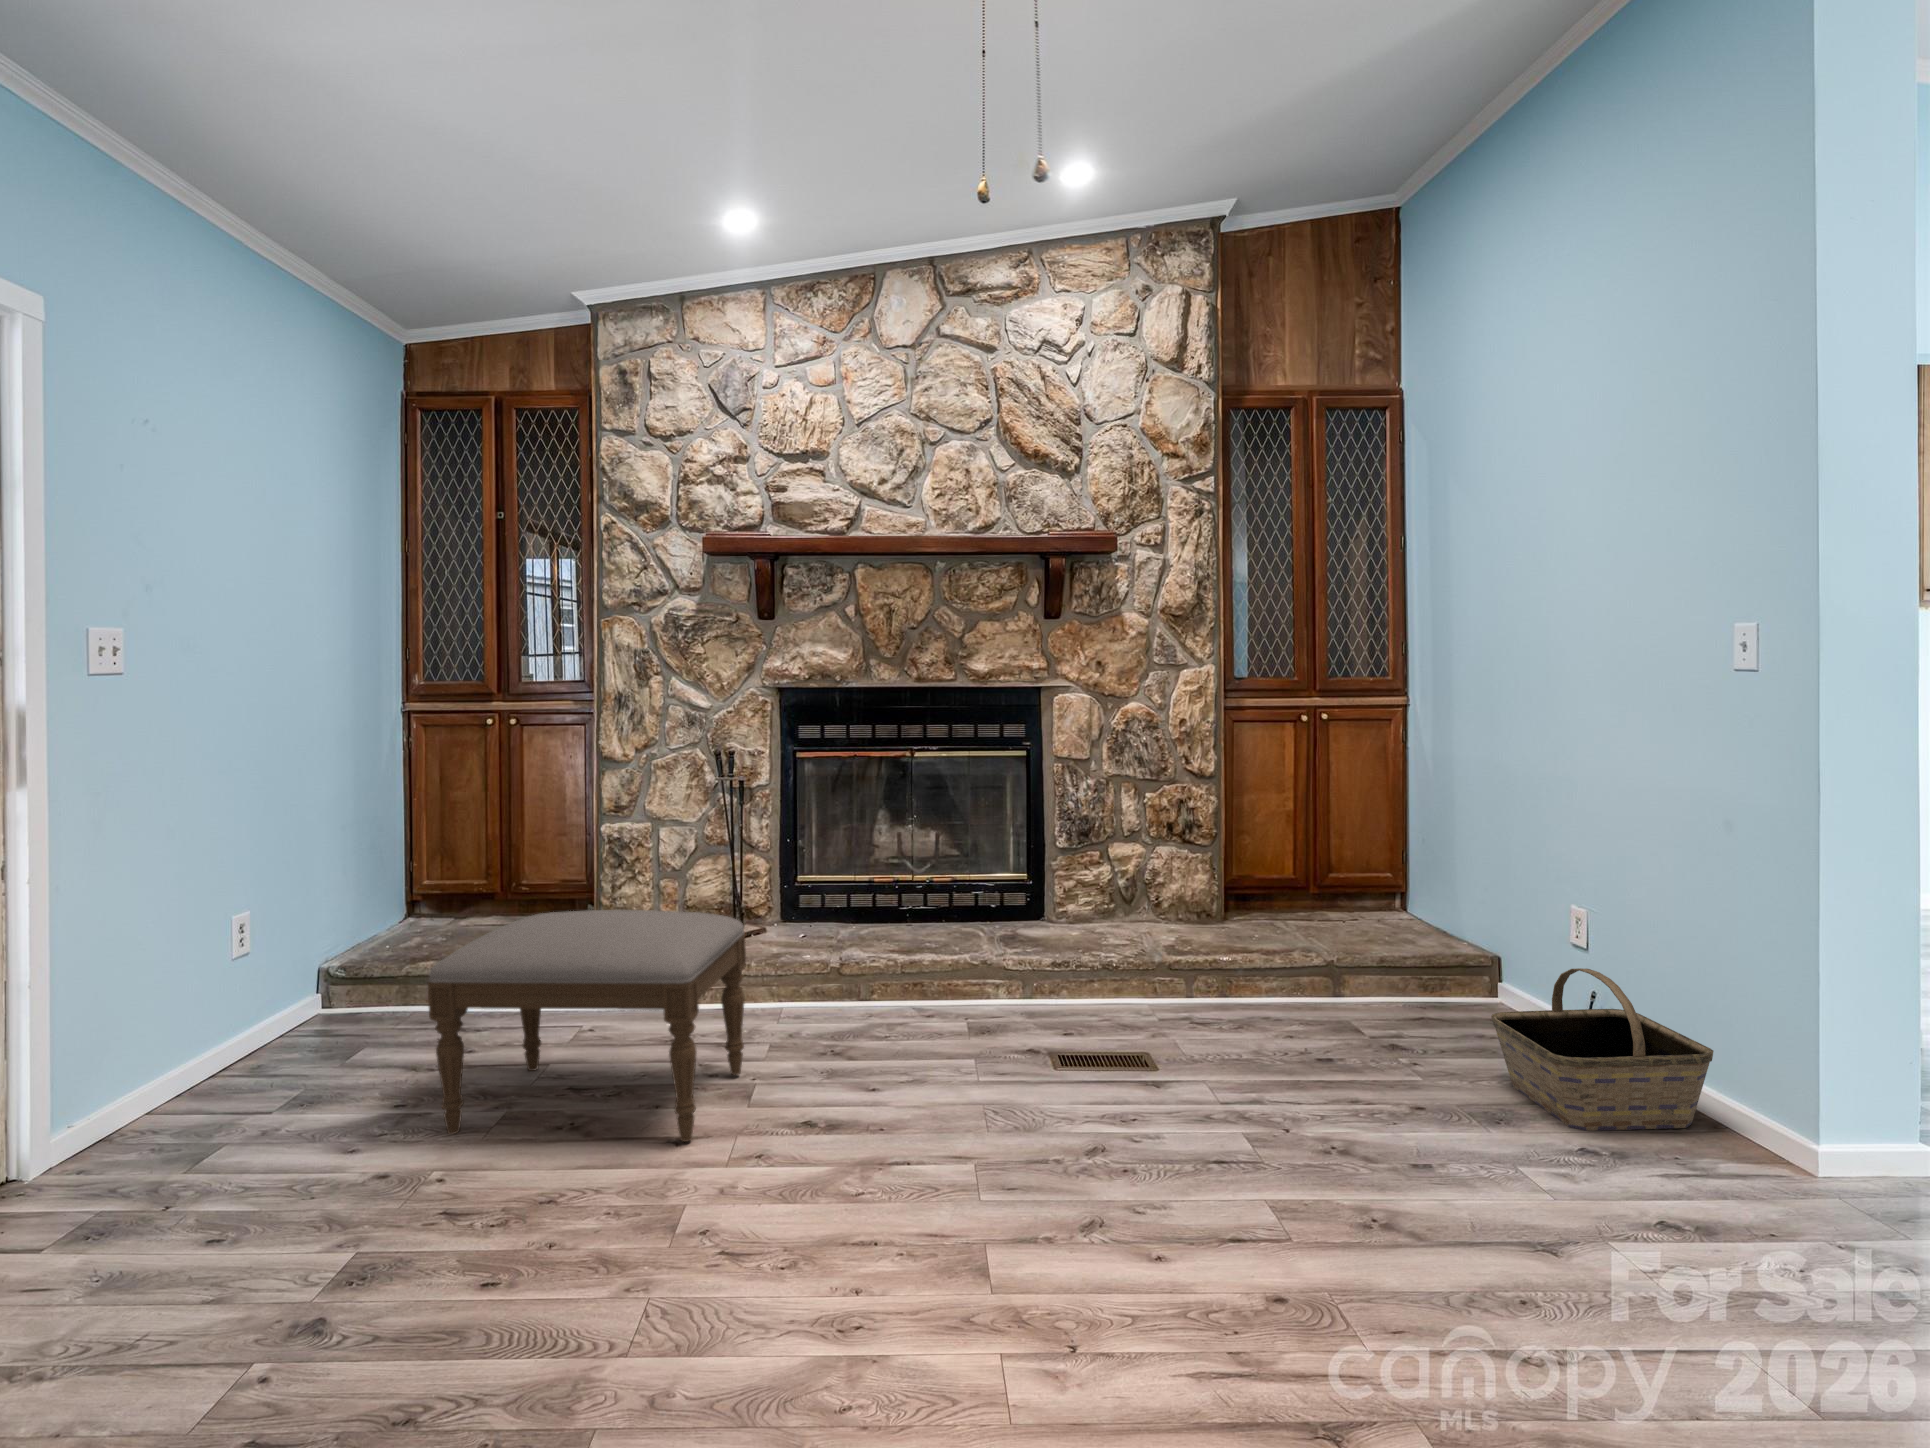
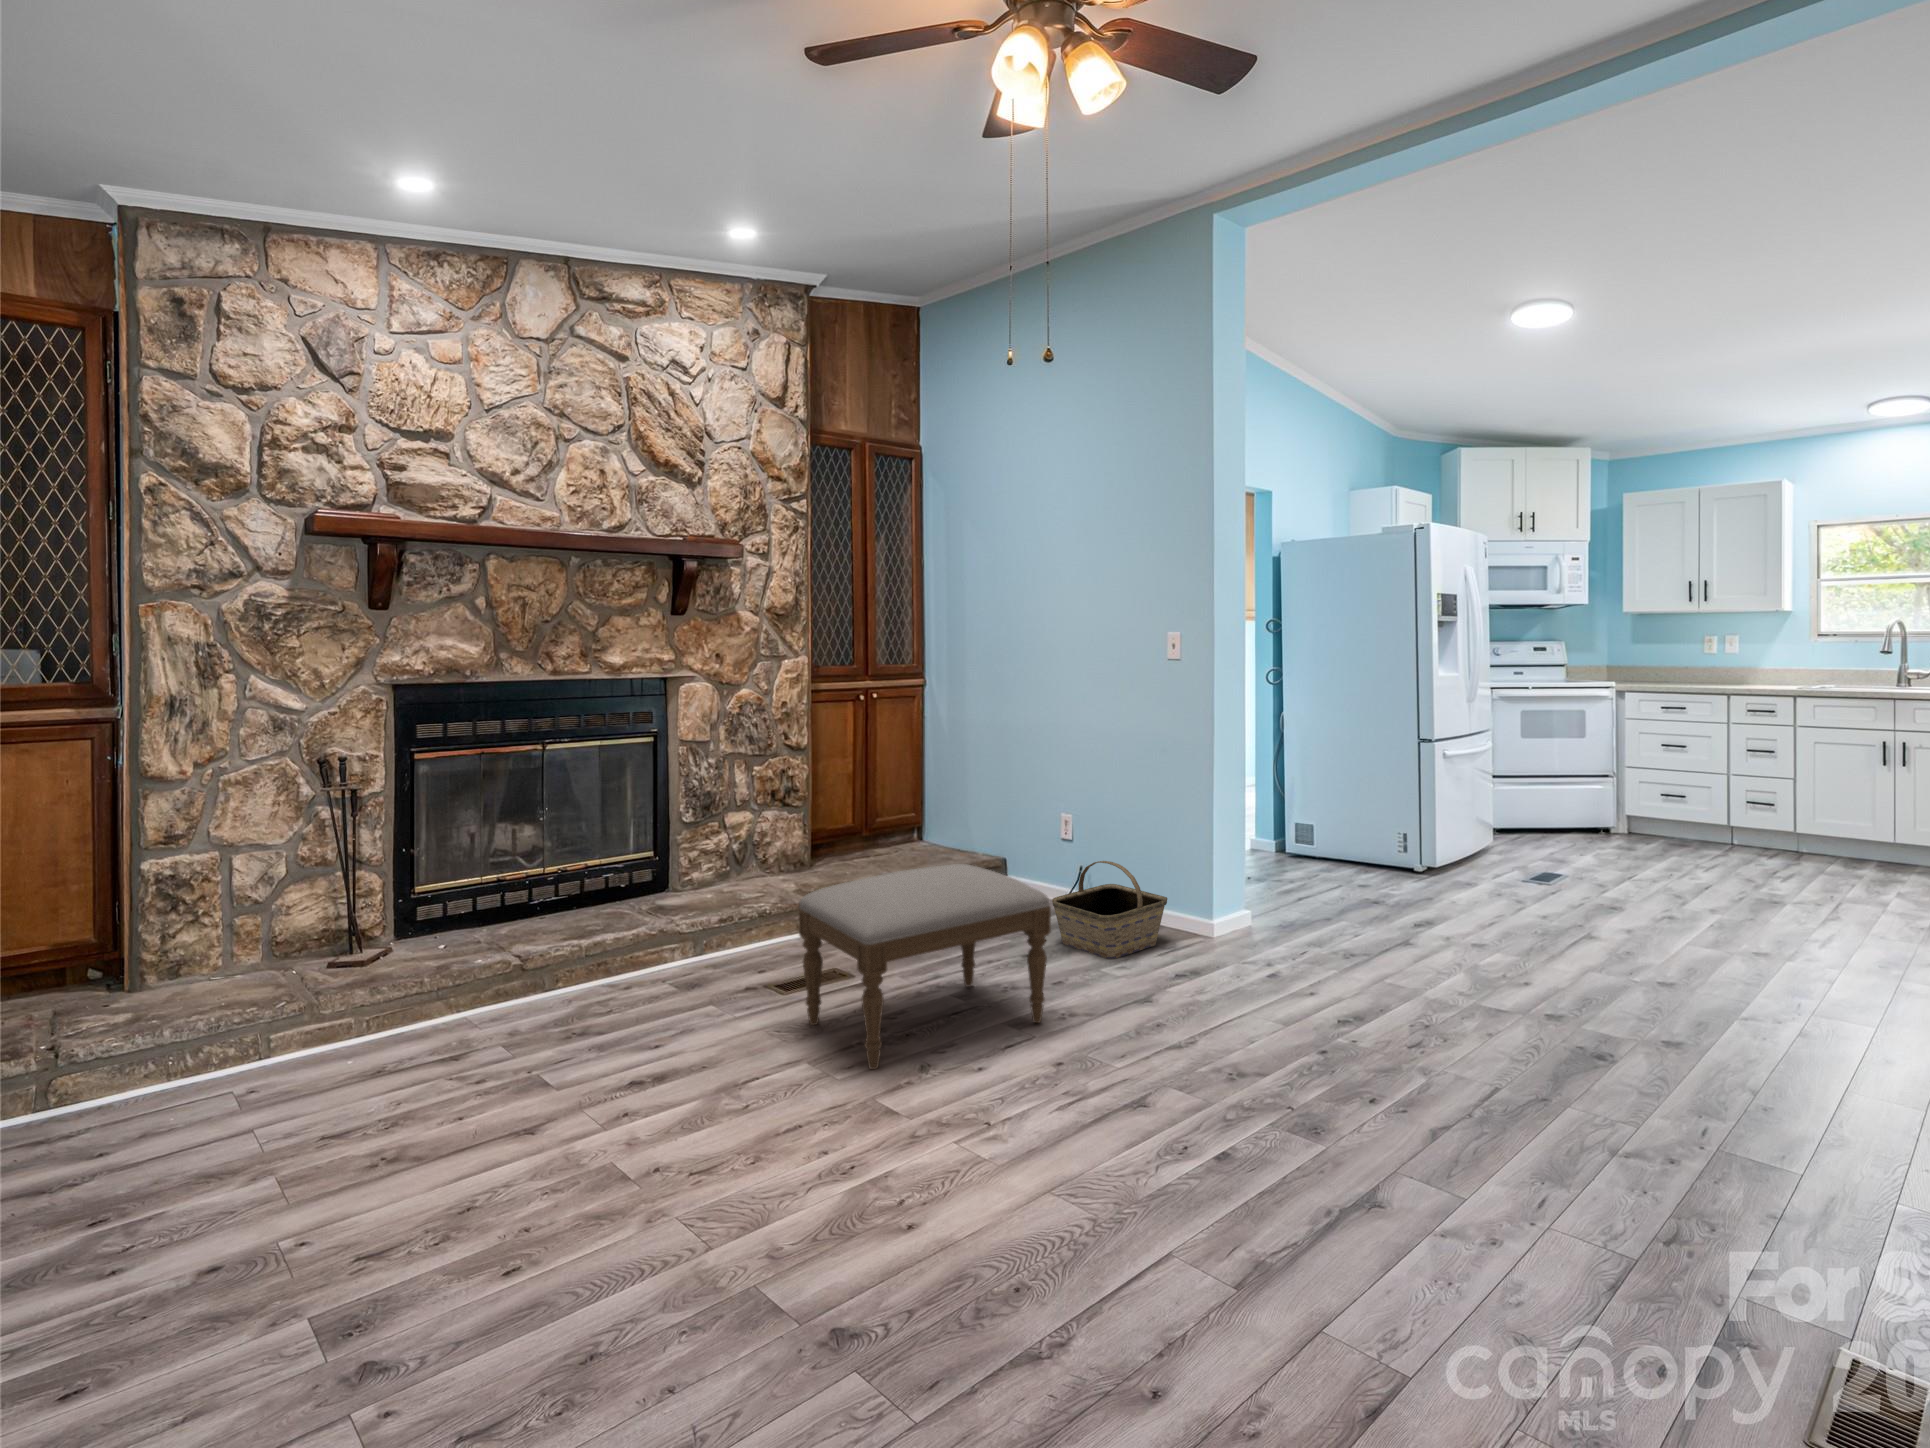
ottoman: present [428,910,746,1142] -> present [798,864,1051,1070]

